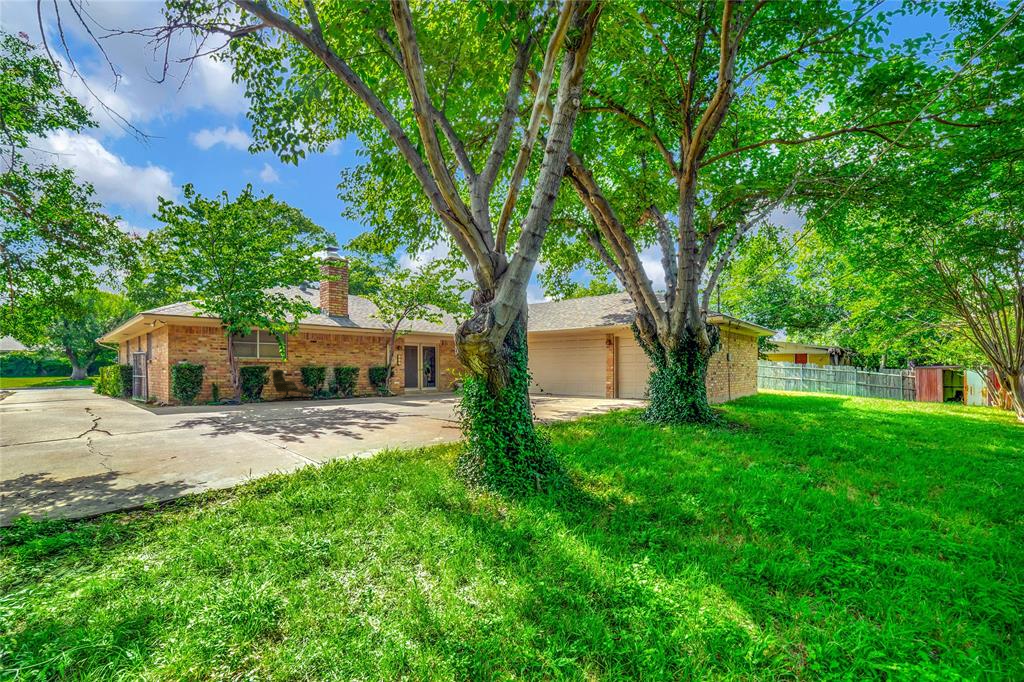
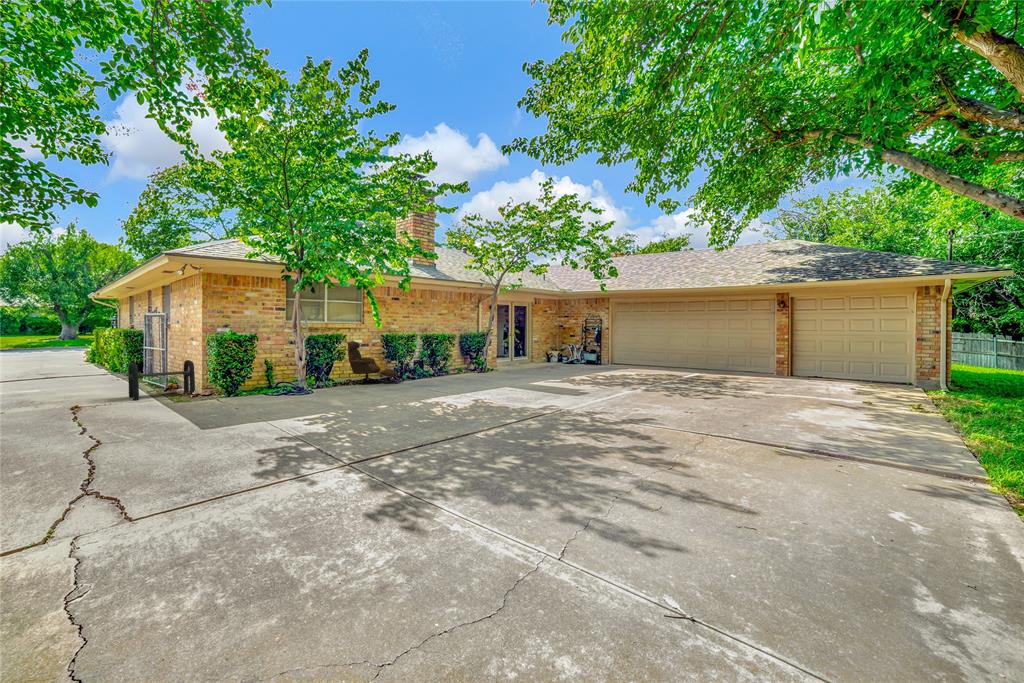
bench: none [118,384,162,410] -> present [128,360,195,400]

